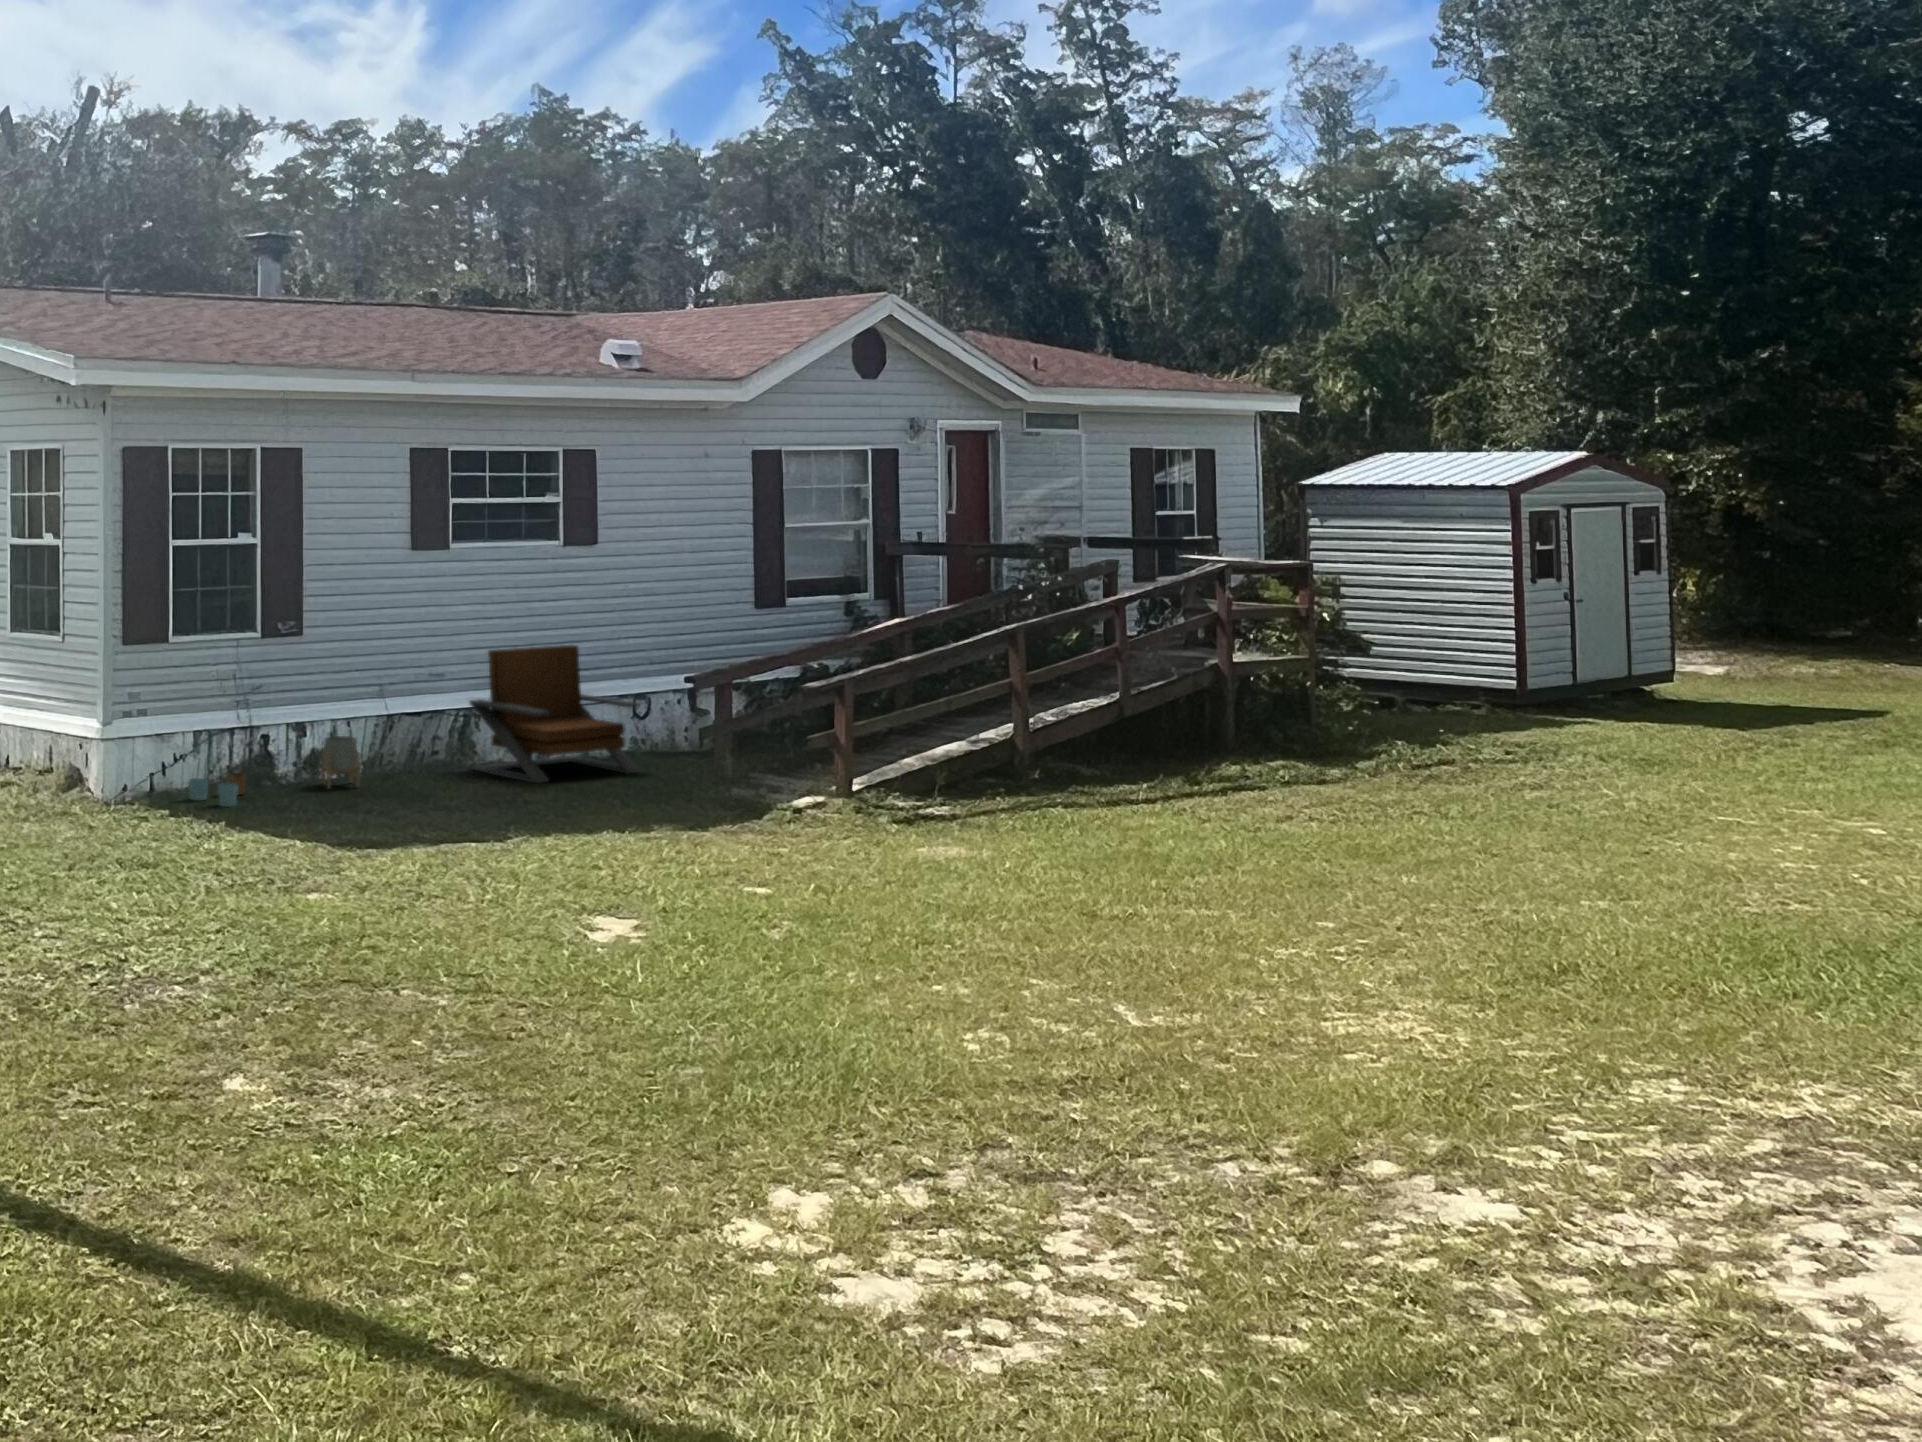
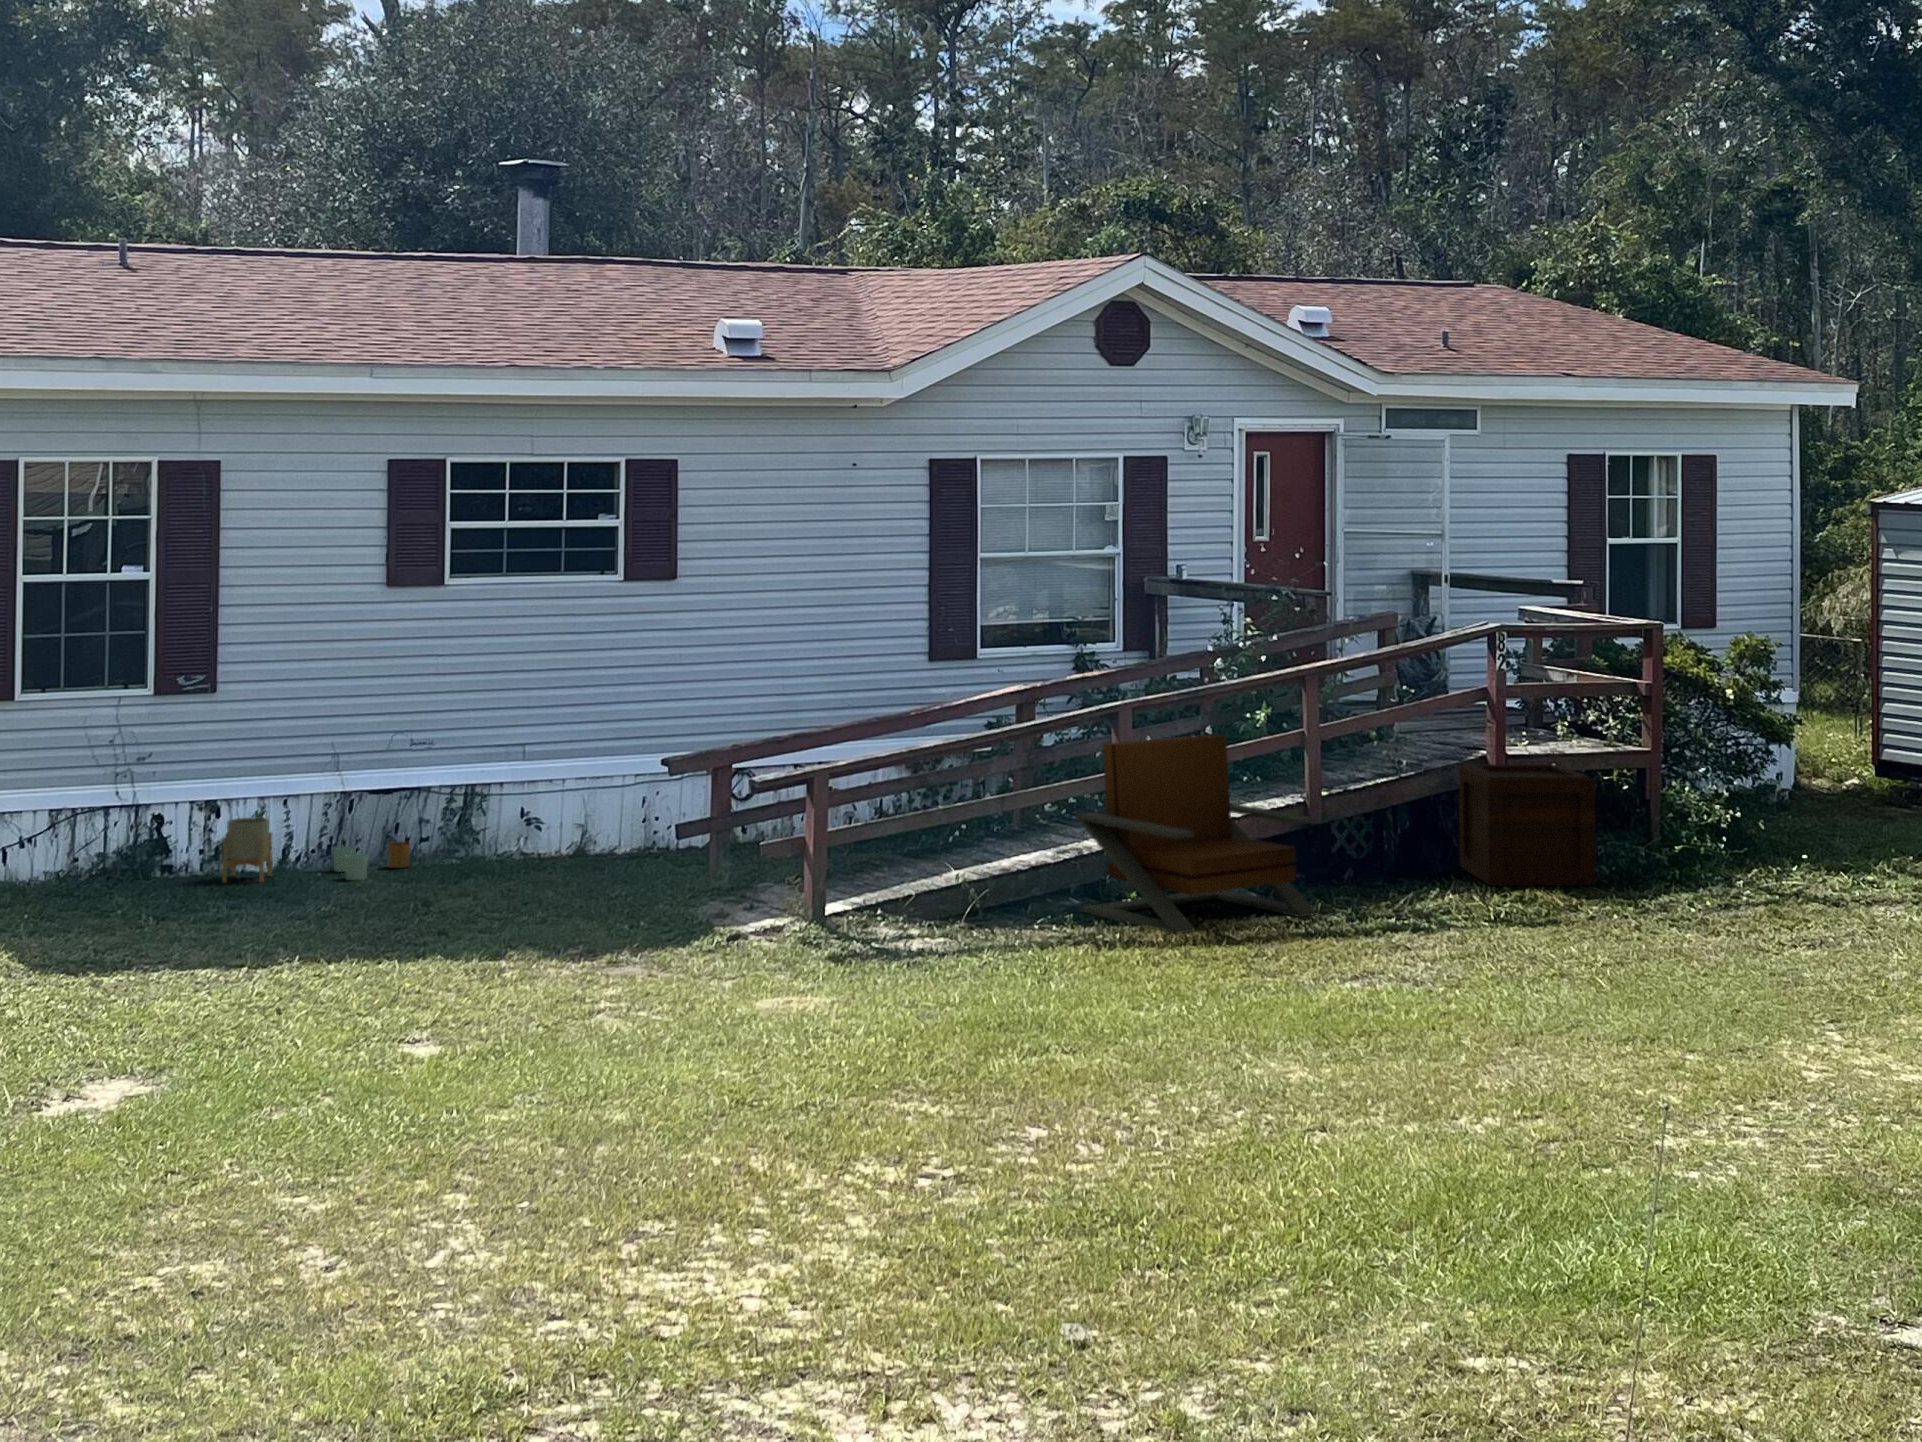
lounge chair: present [470,645,640,783] -> present [1076,735,1316,934]
wooden crate: none [1188,671,1308,761] -> present [1459,764,1596,886]
bucket: present [189,771,245,807] -> present [333,834,410,880]

